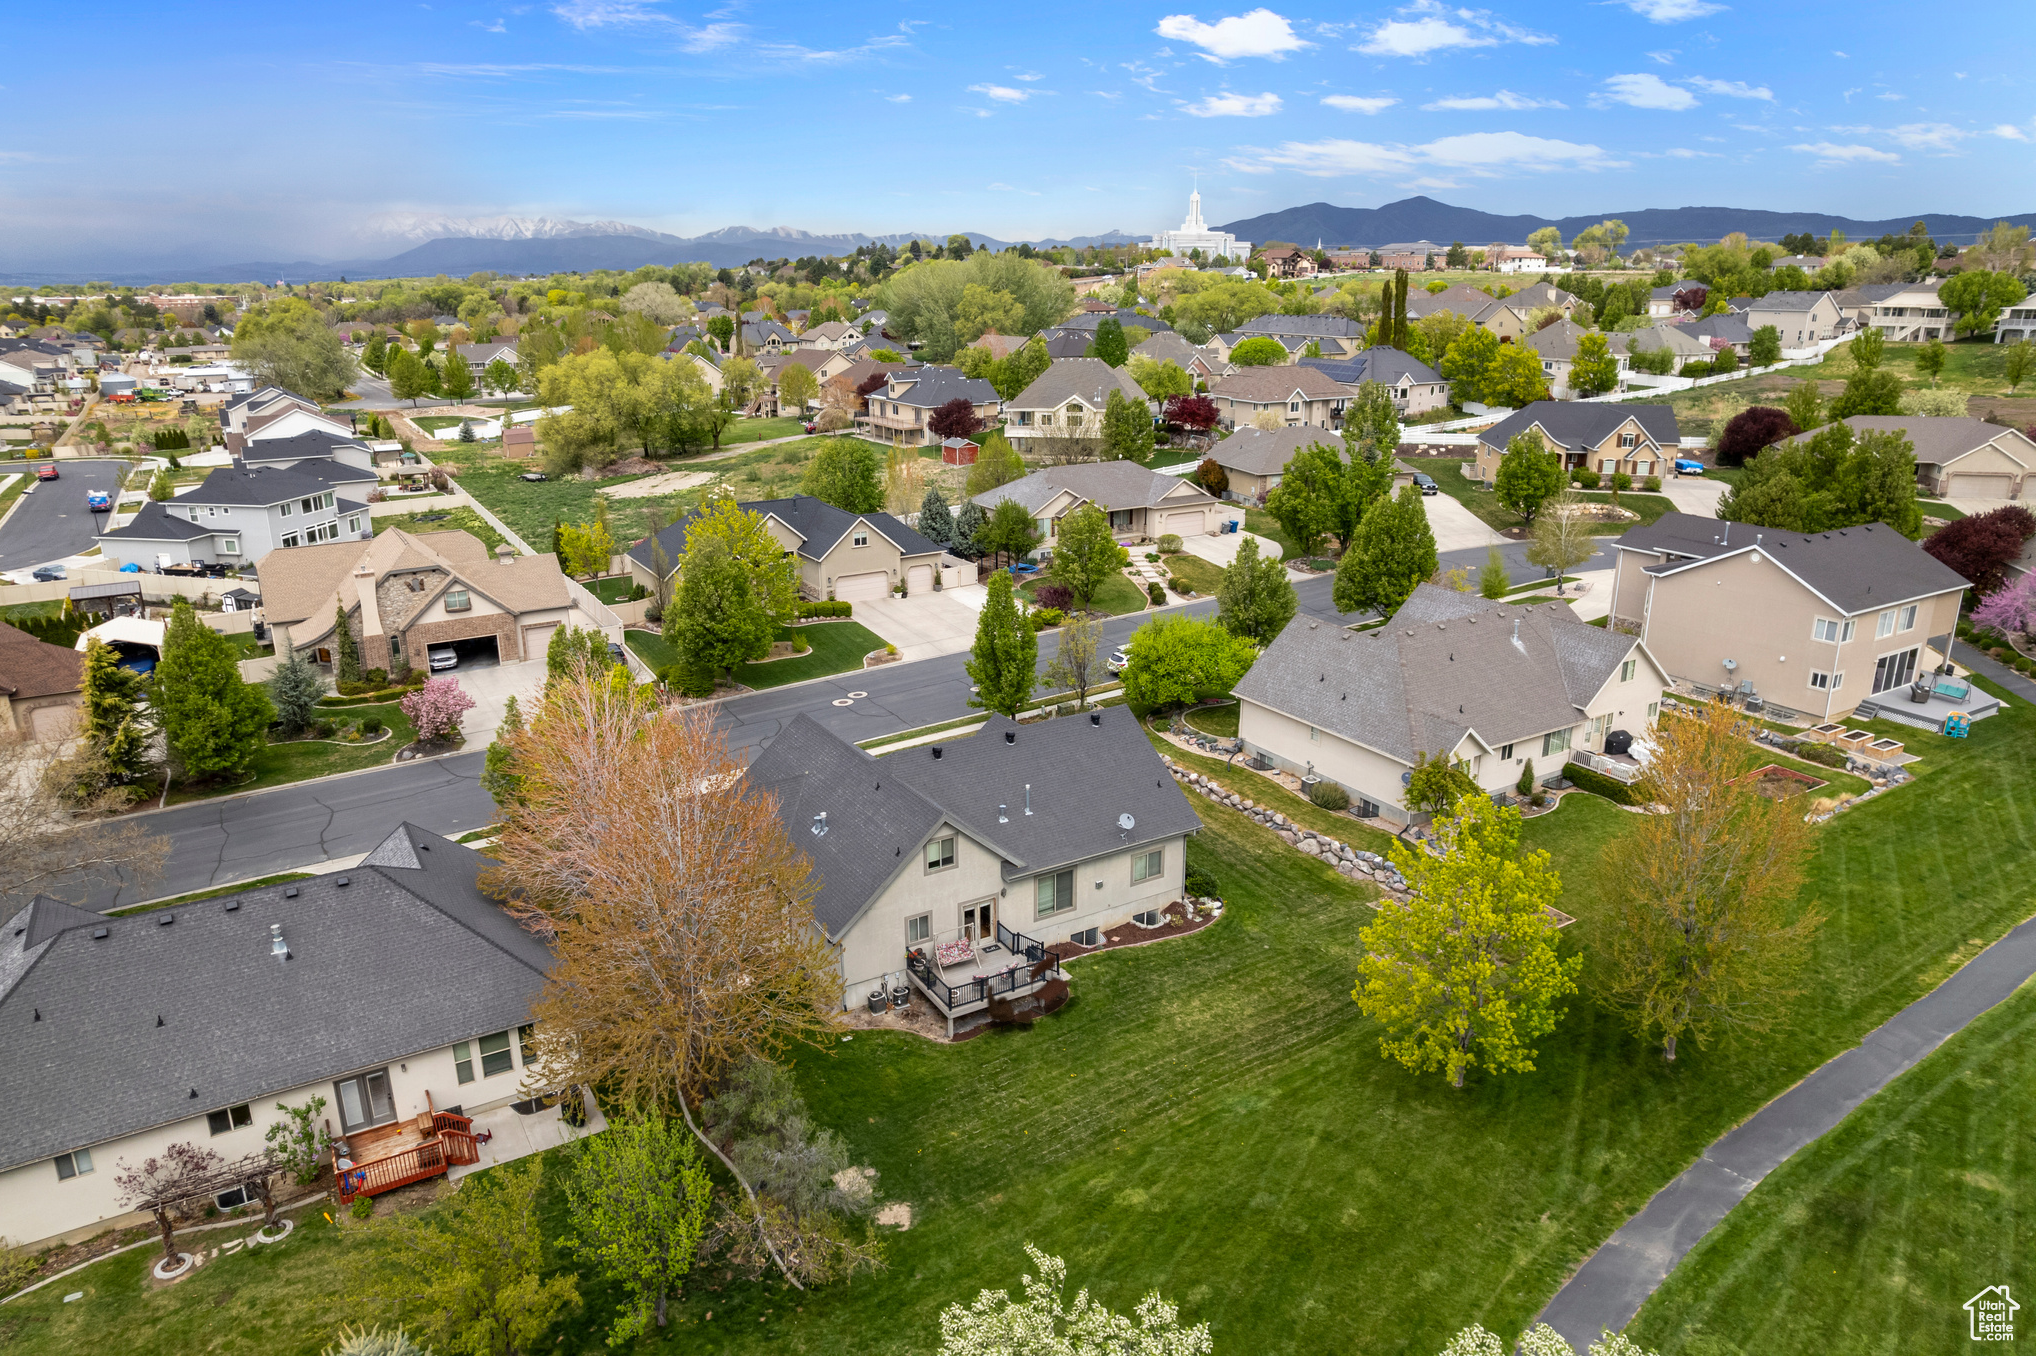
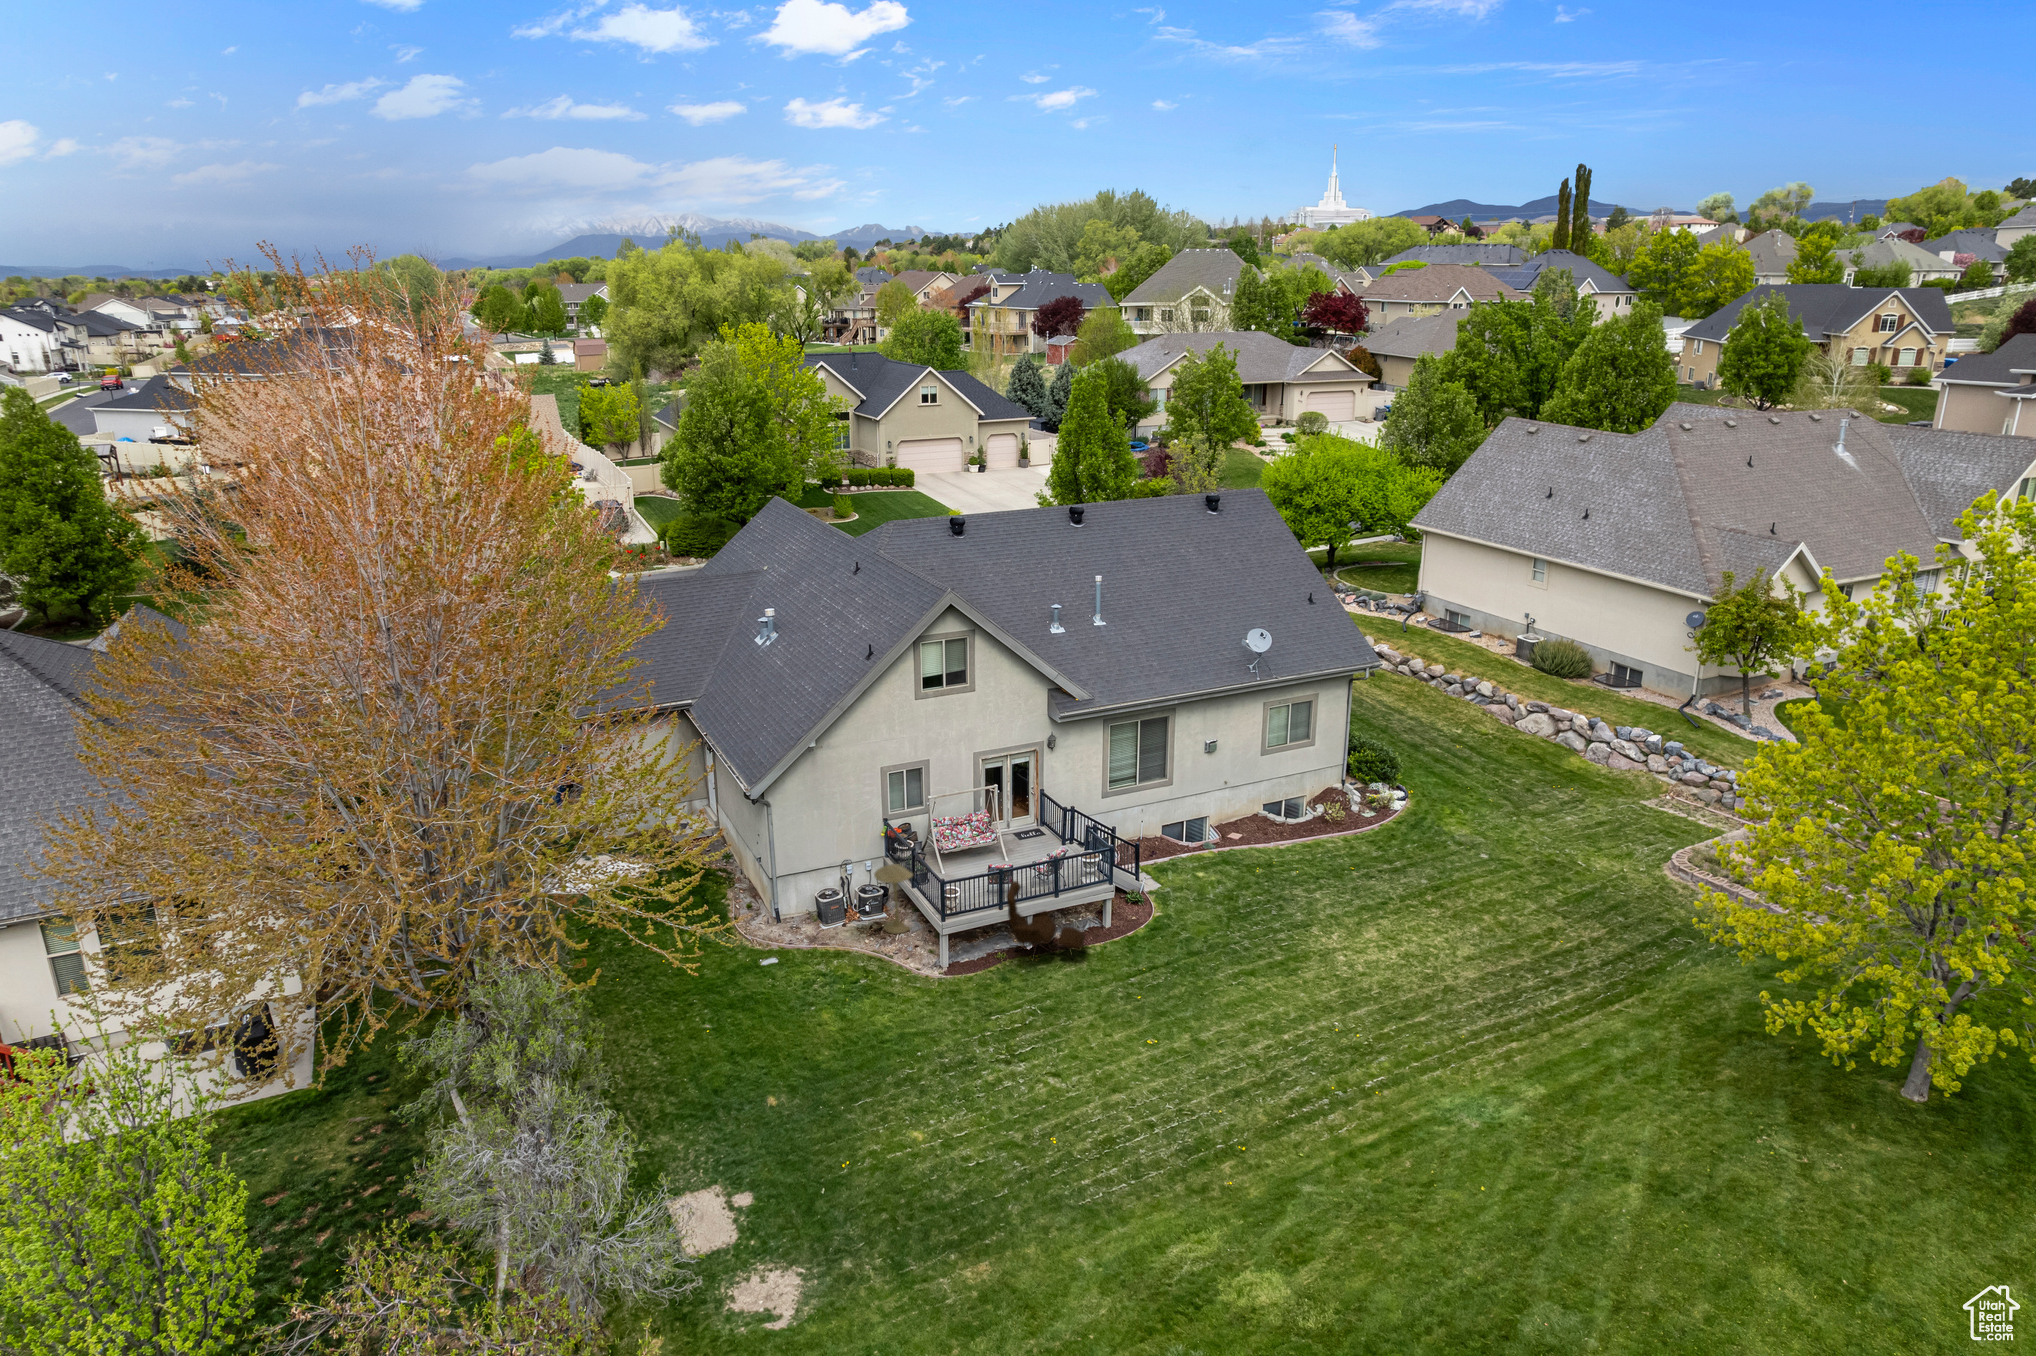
bench: present [1030,956,1071,1014] -> none [1084,842,1156,939]
pedestal table: none [904,975,928,1018] -> present [874,864,913,934]

